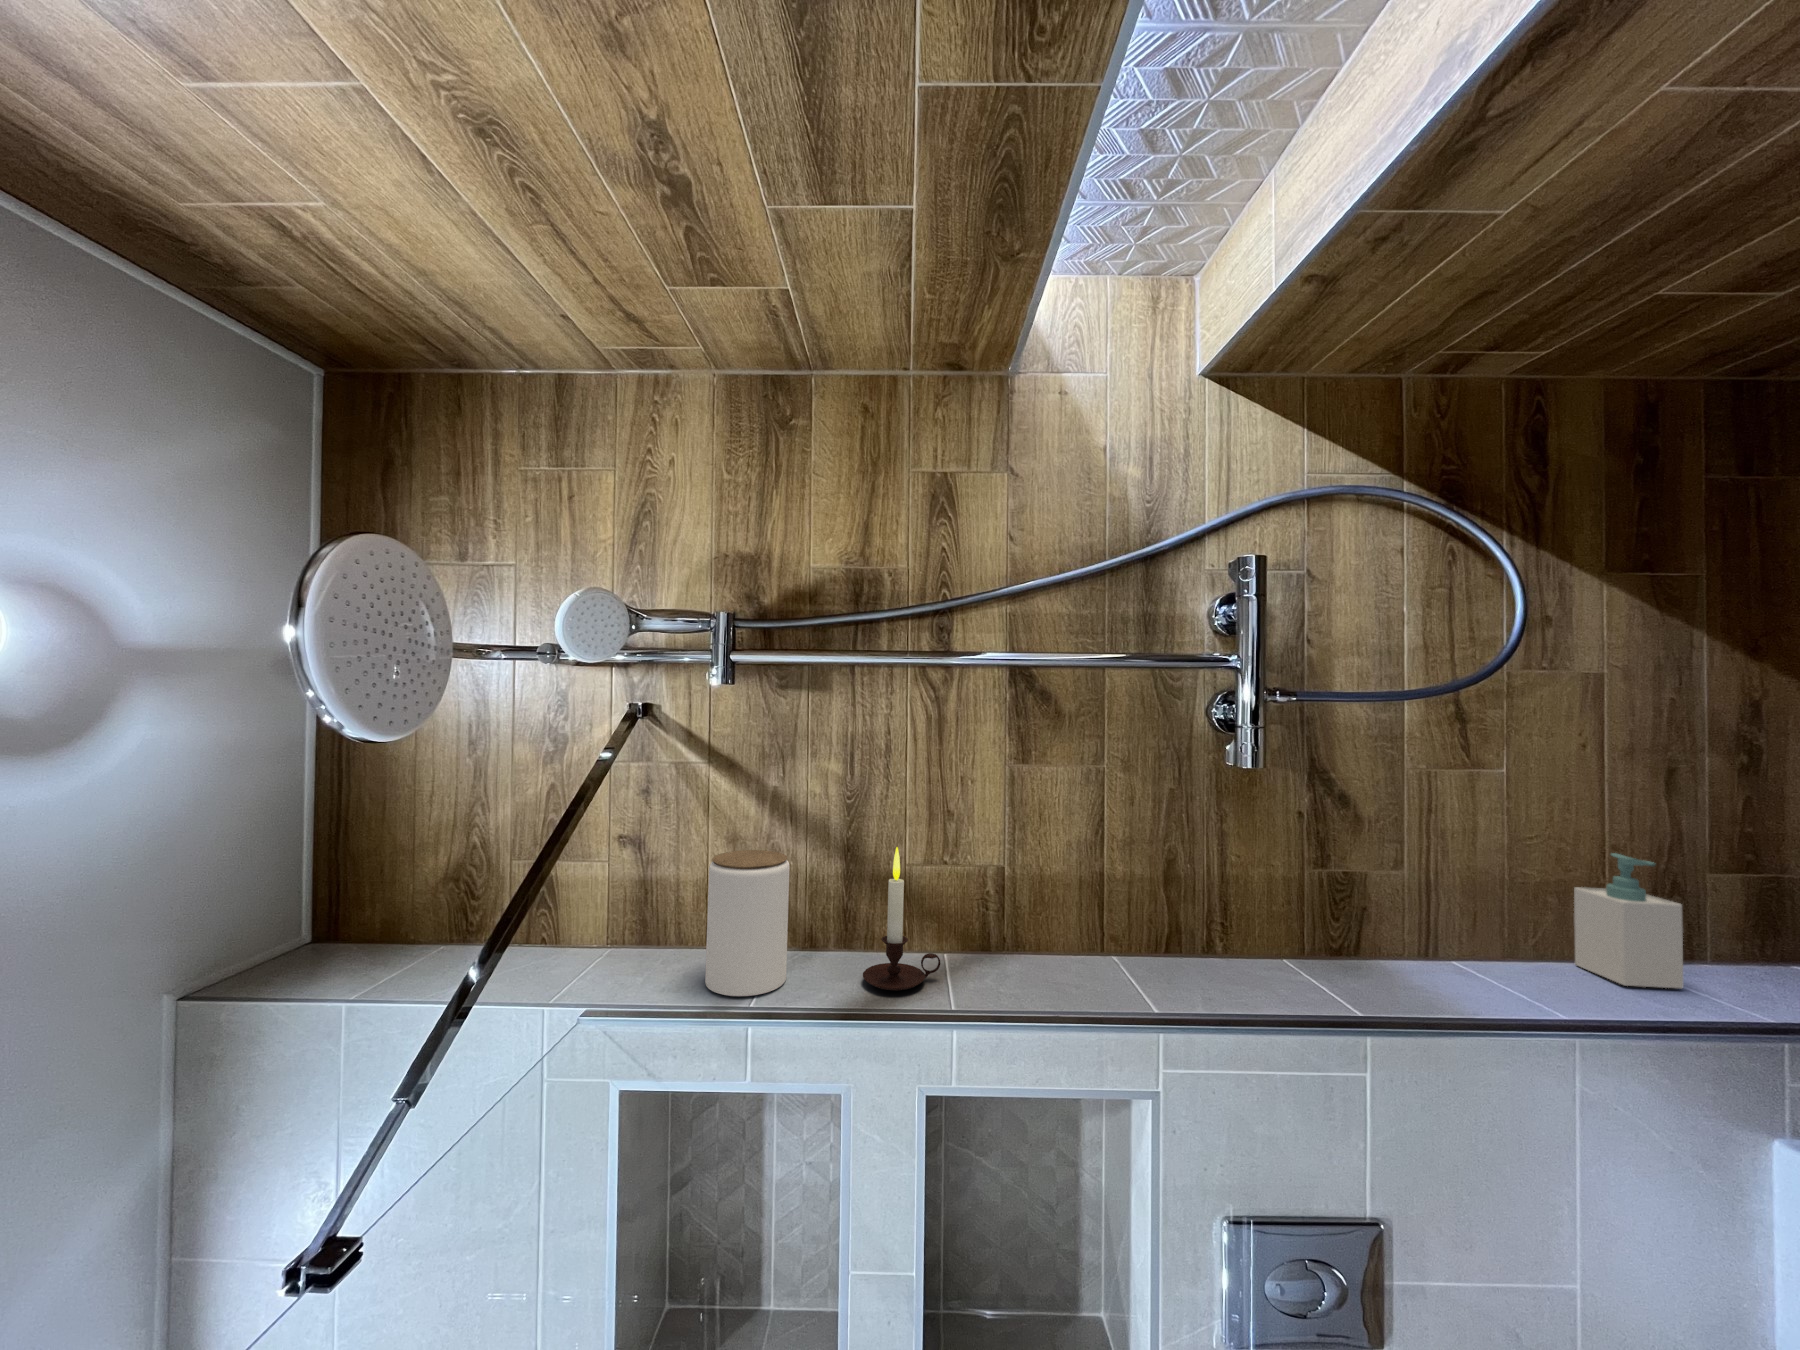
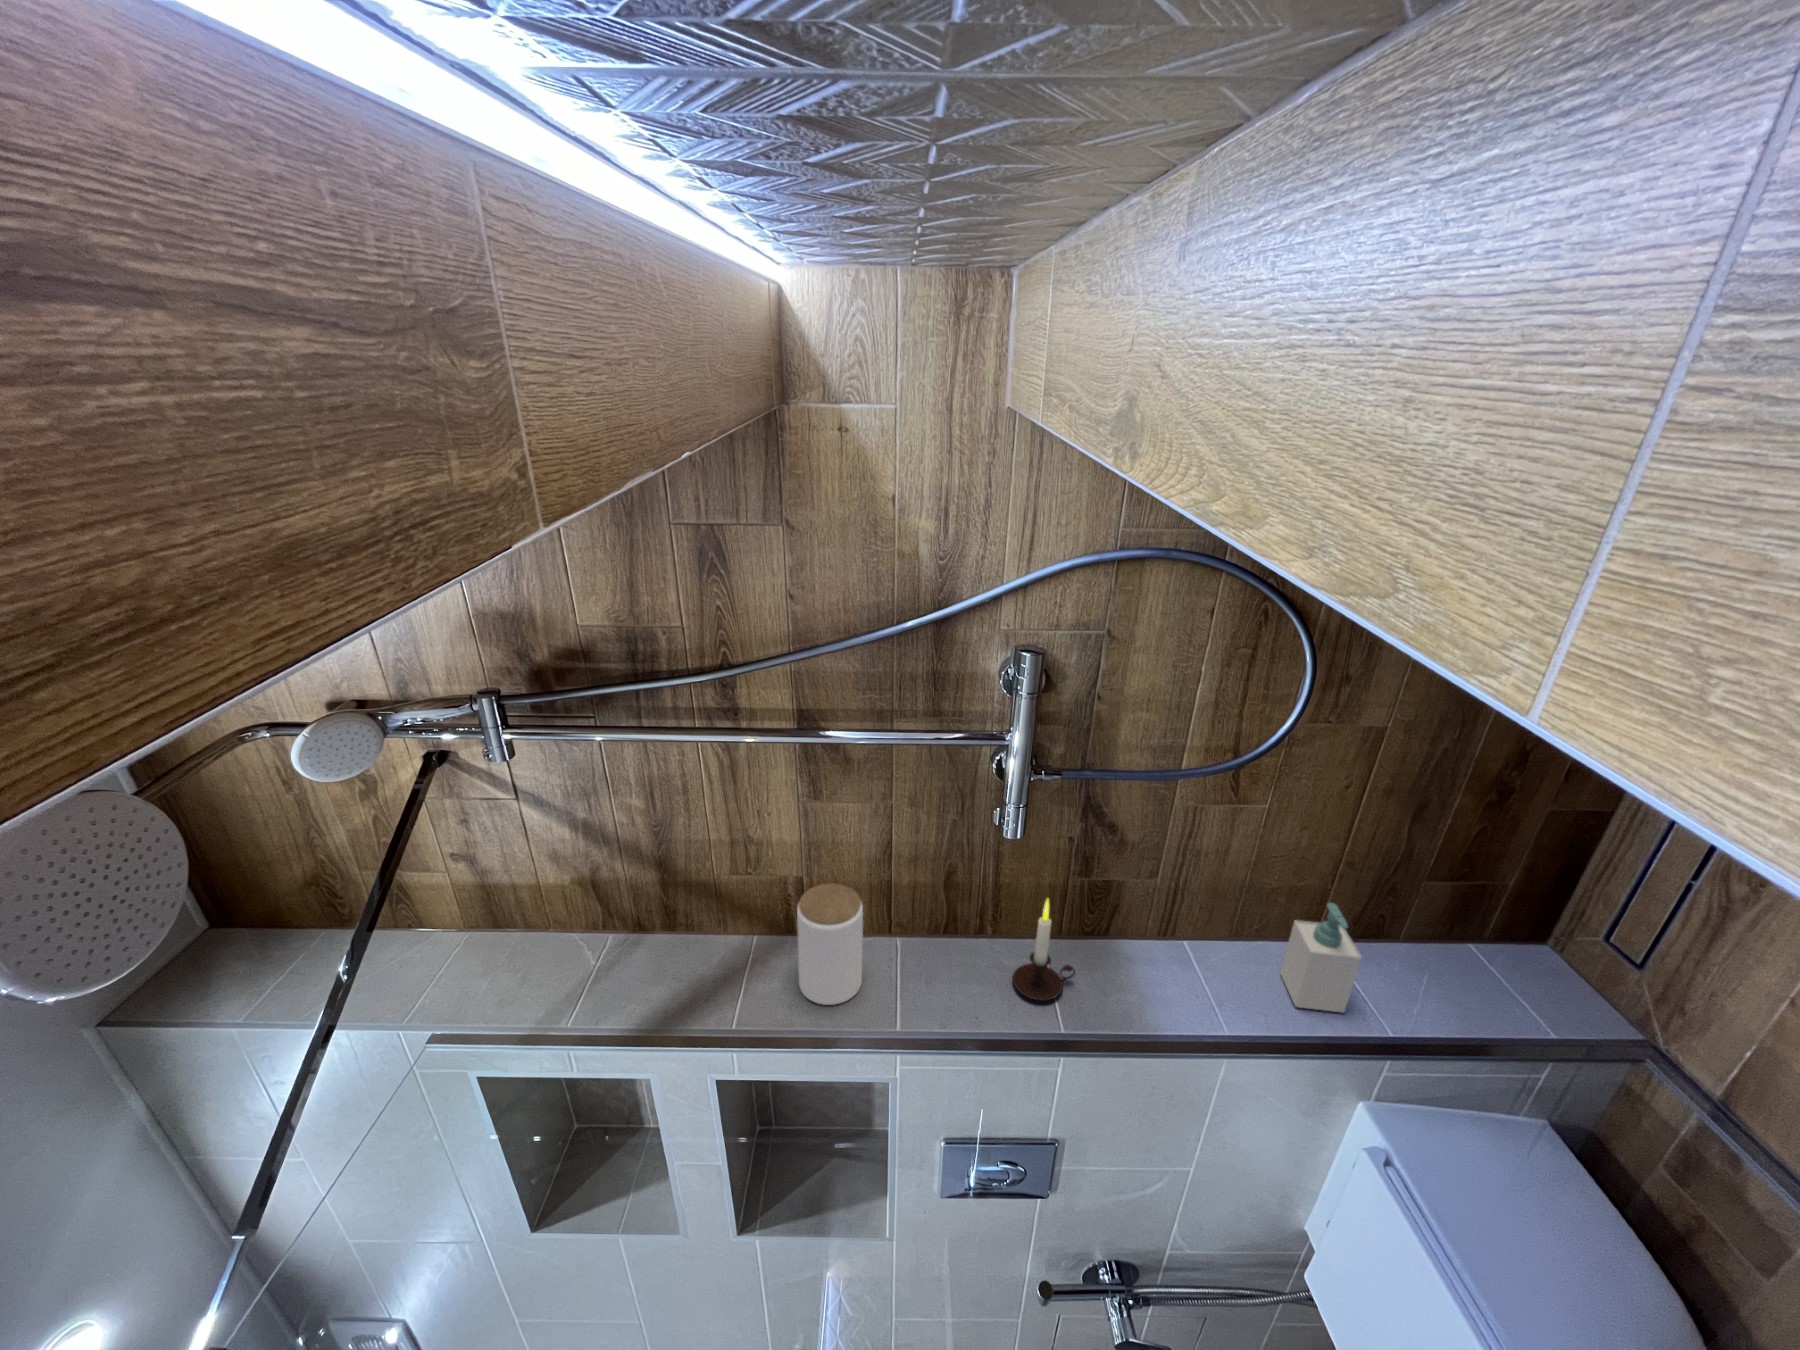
candle: present [863,847,940,990] -> present [1013,899,1075,1001]
jar: present [705,850,790,996] -> present [797,883,863,1005]

